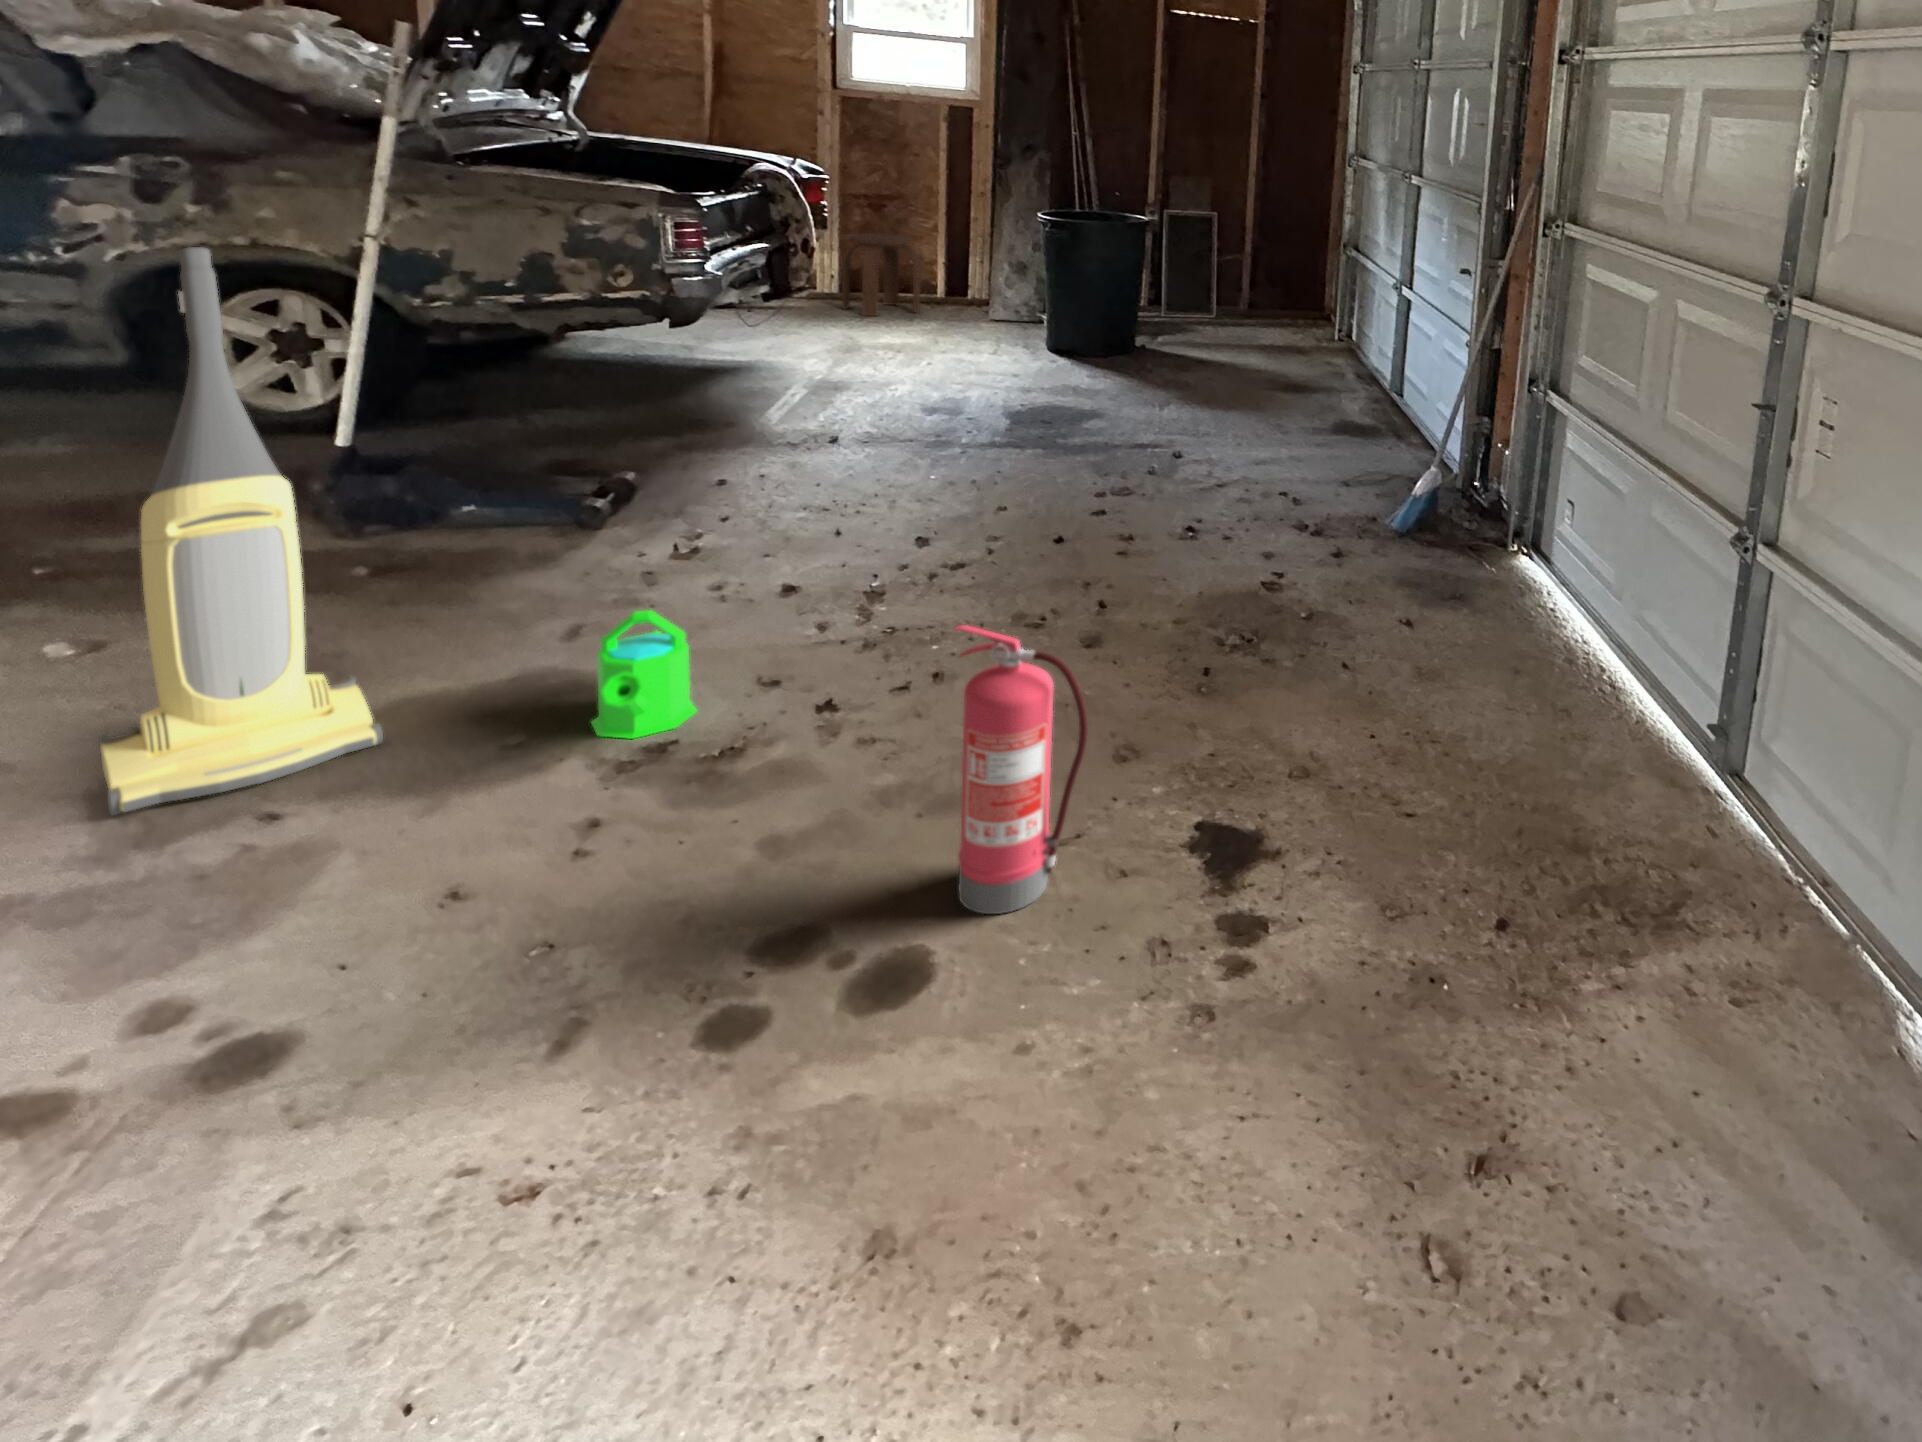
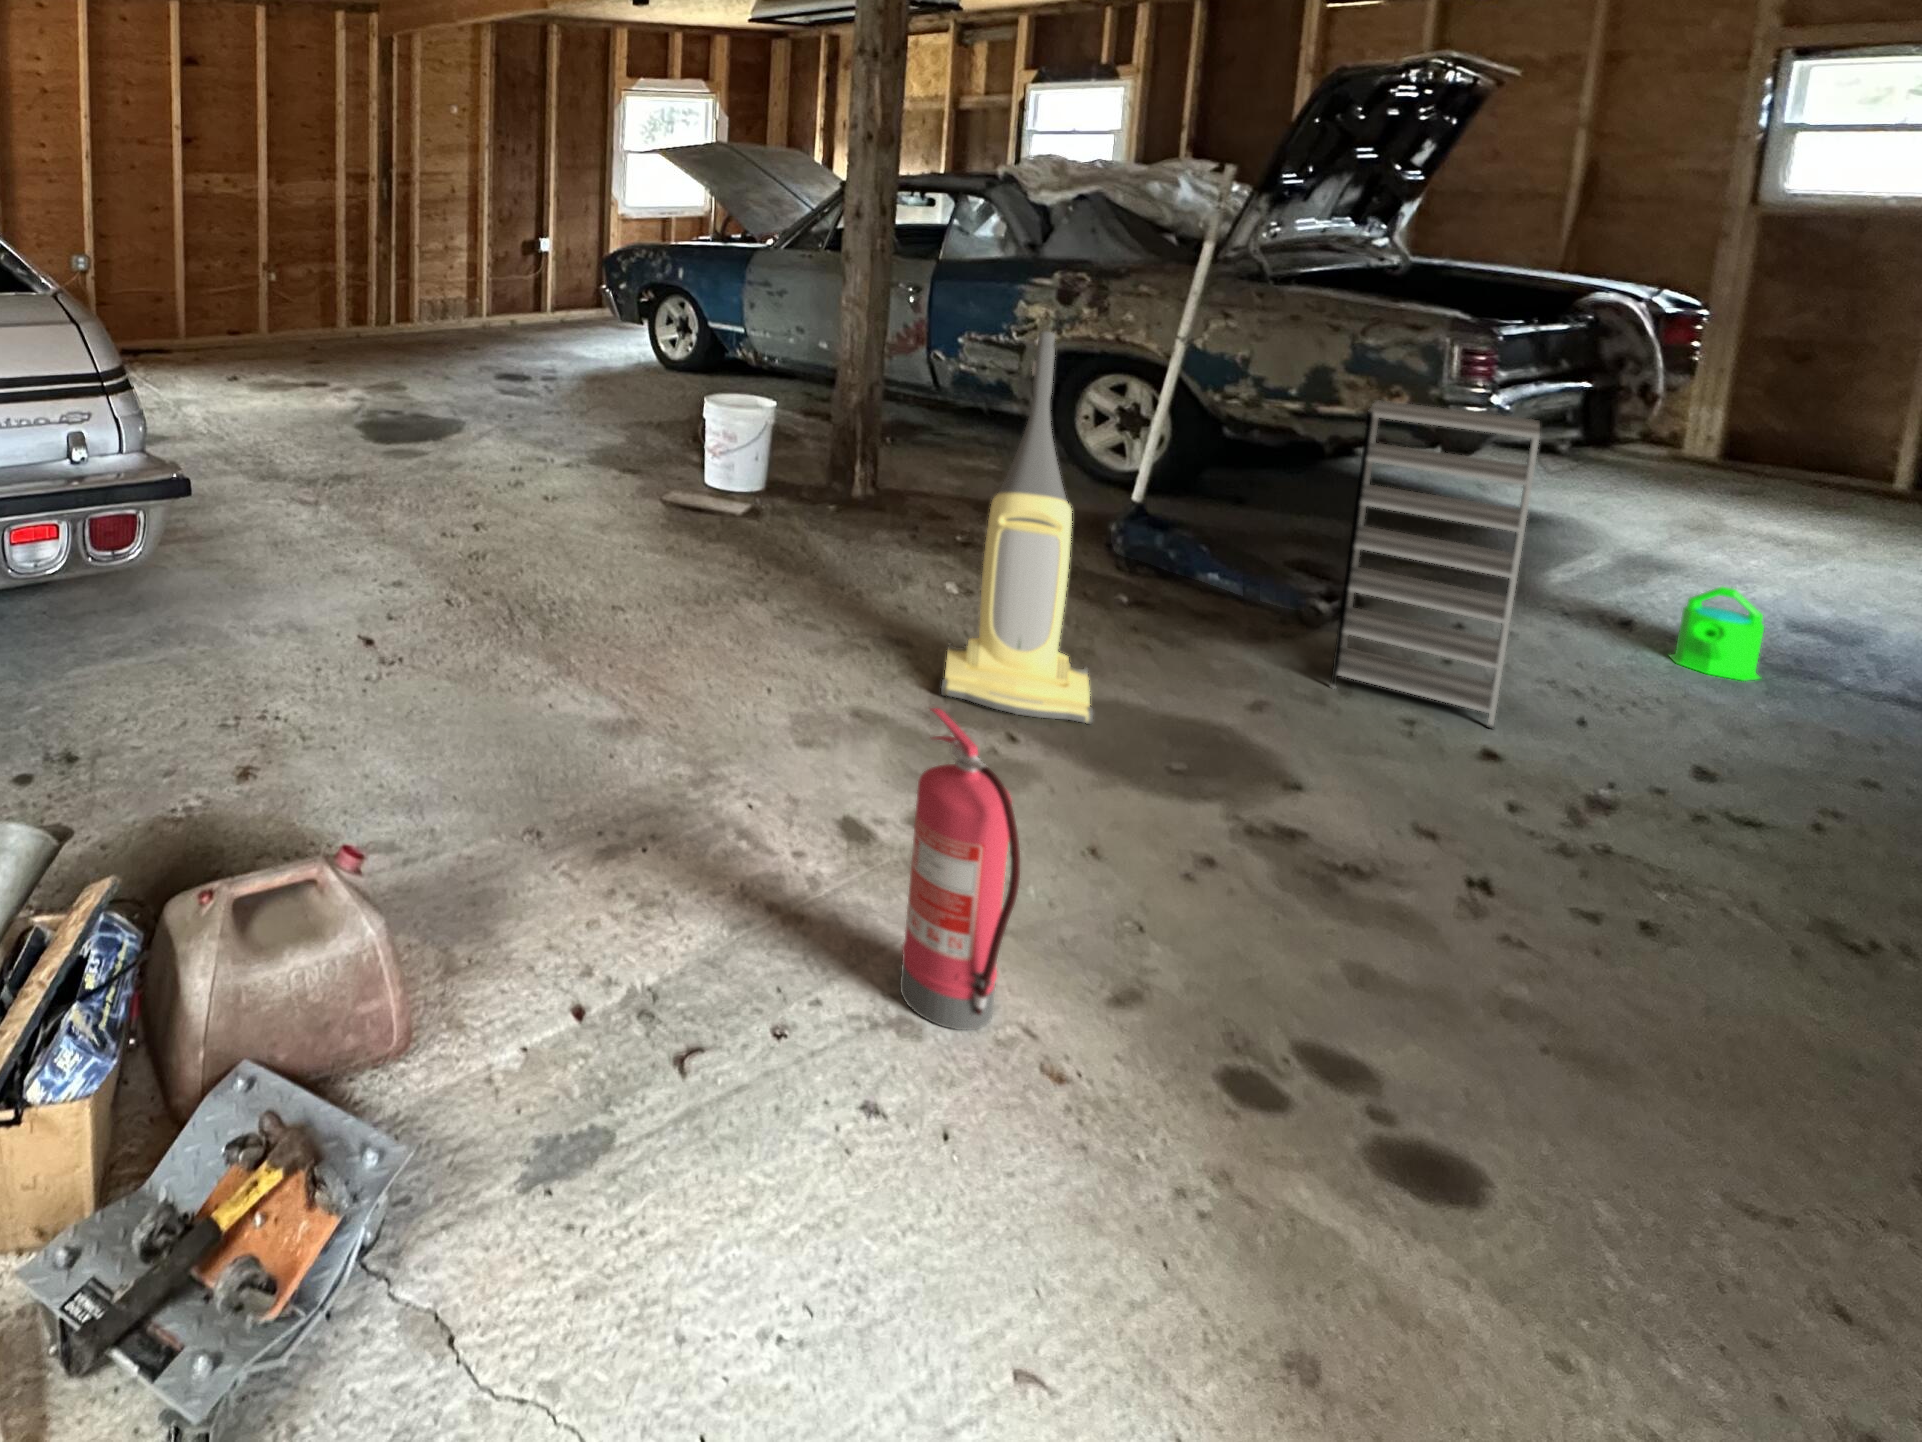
stool: present [842,233,921,316] -> none [1718,390,1867,506]
shelving unit: none [627,282,782,583] -> present [1330,400,1540,729]
watering can: present [591,611,697,739] -> present [1670,587,1764,681]
fire extinguisher: present [954,625,1088,914] -> present [900,708,1020,1030]

